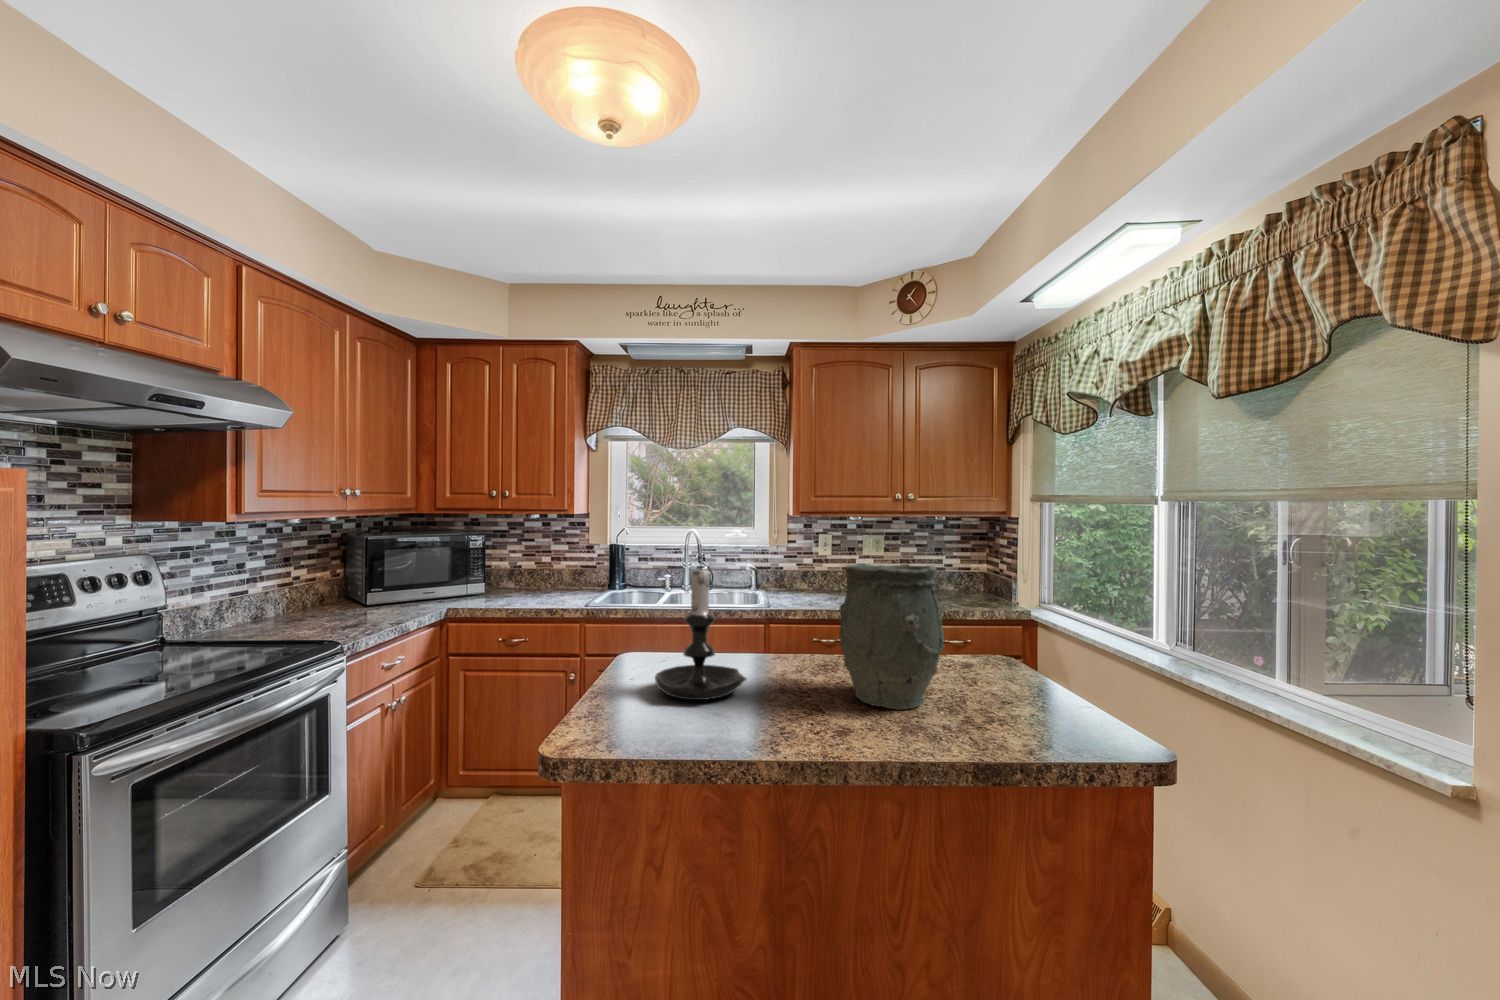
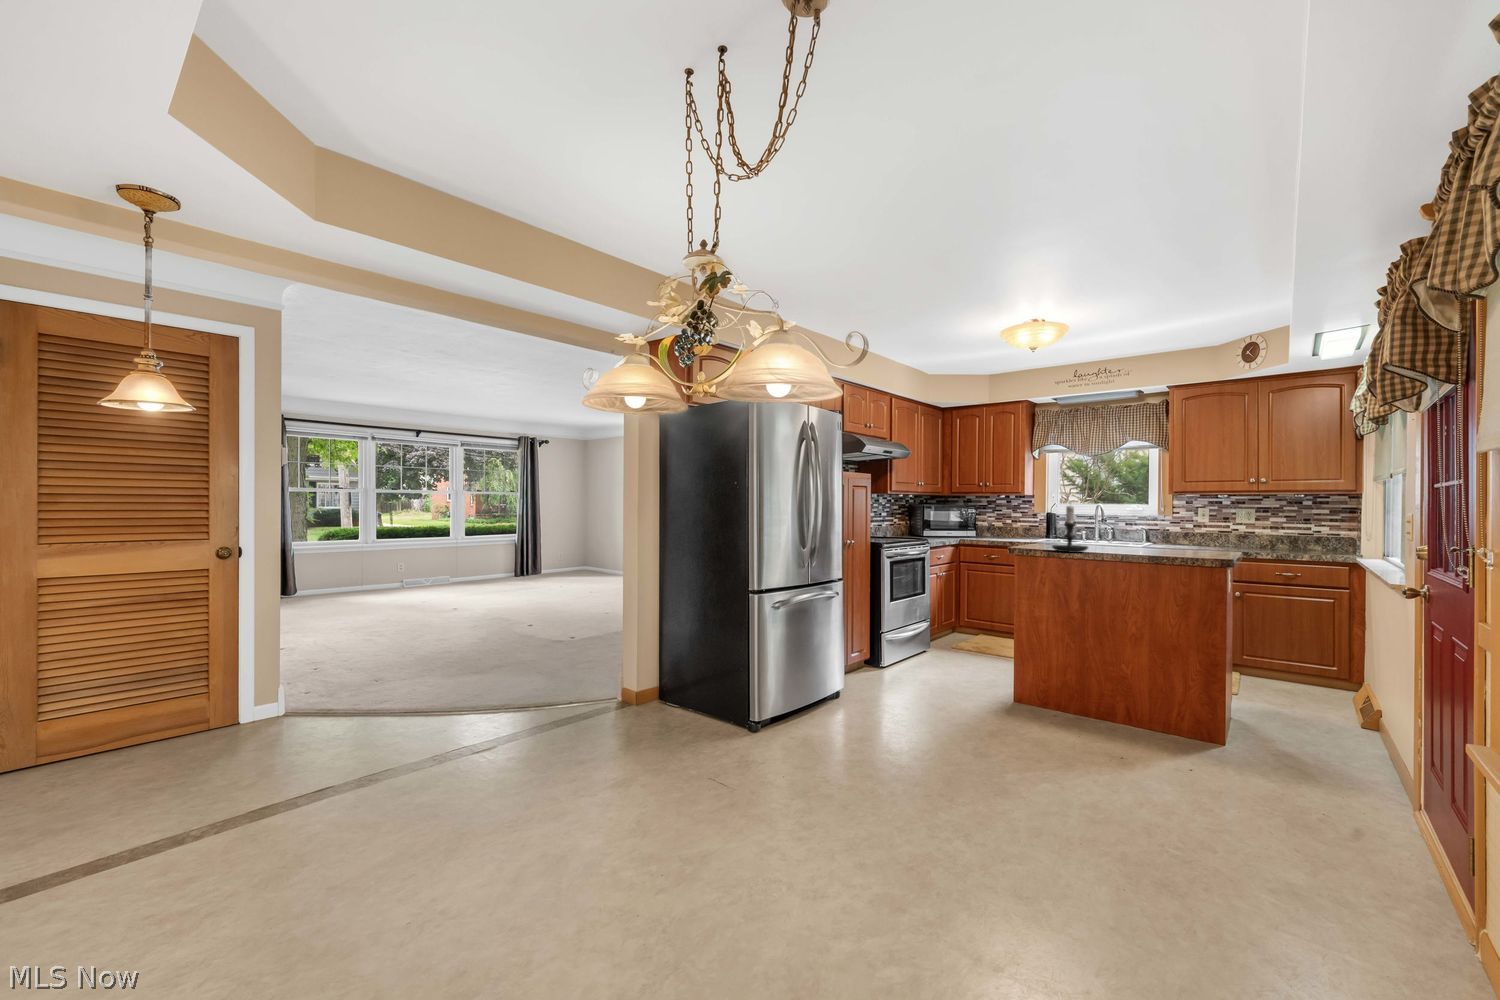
vase: present [839,564,944,710] -> none [1127,503,1177,558]

